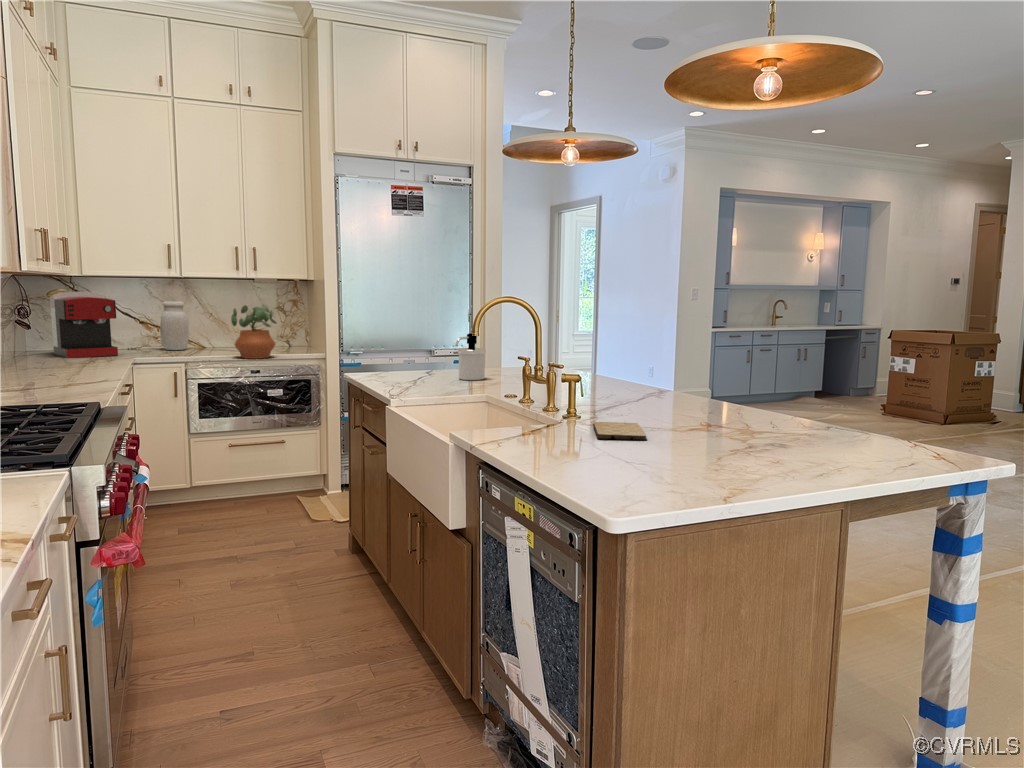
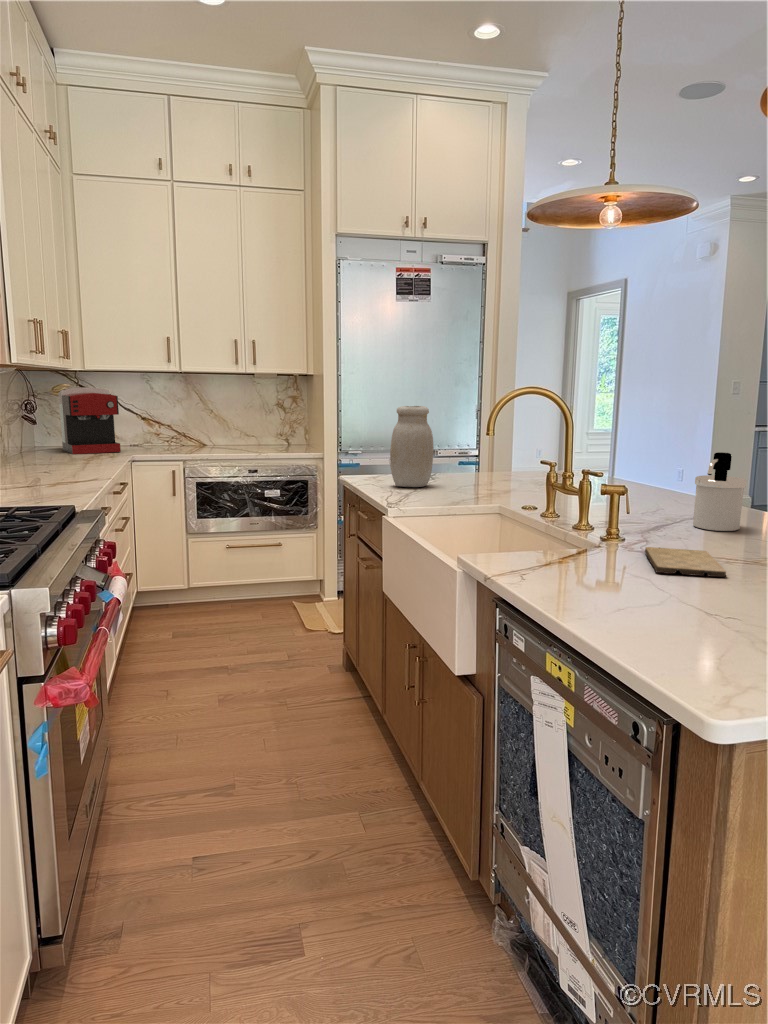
jar: present [160,301,189,350] -> present [390,406,433,487]
potted plant: present [231,305,276,359] -> none [228,400,274,457]
soap dispenser: present [456,333,486,380] -> present [693,452,746,531]

